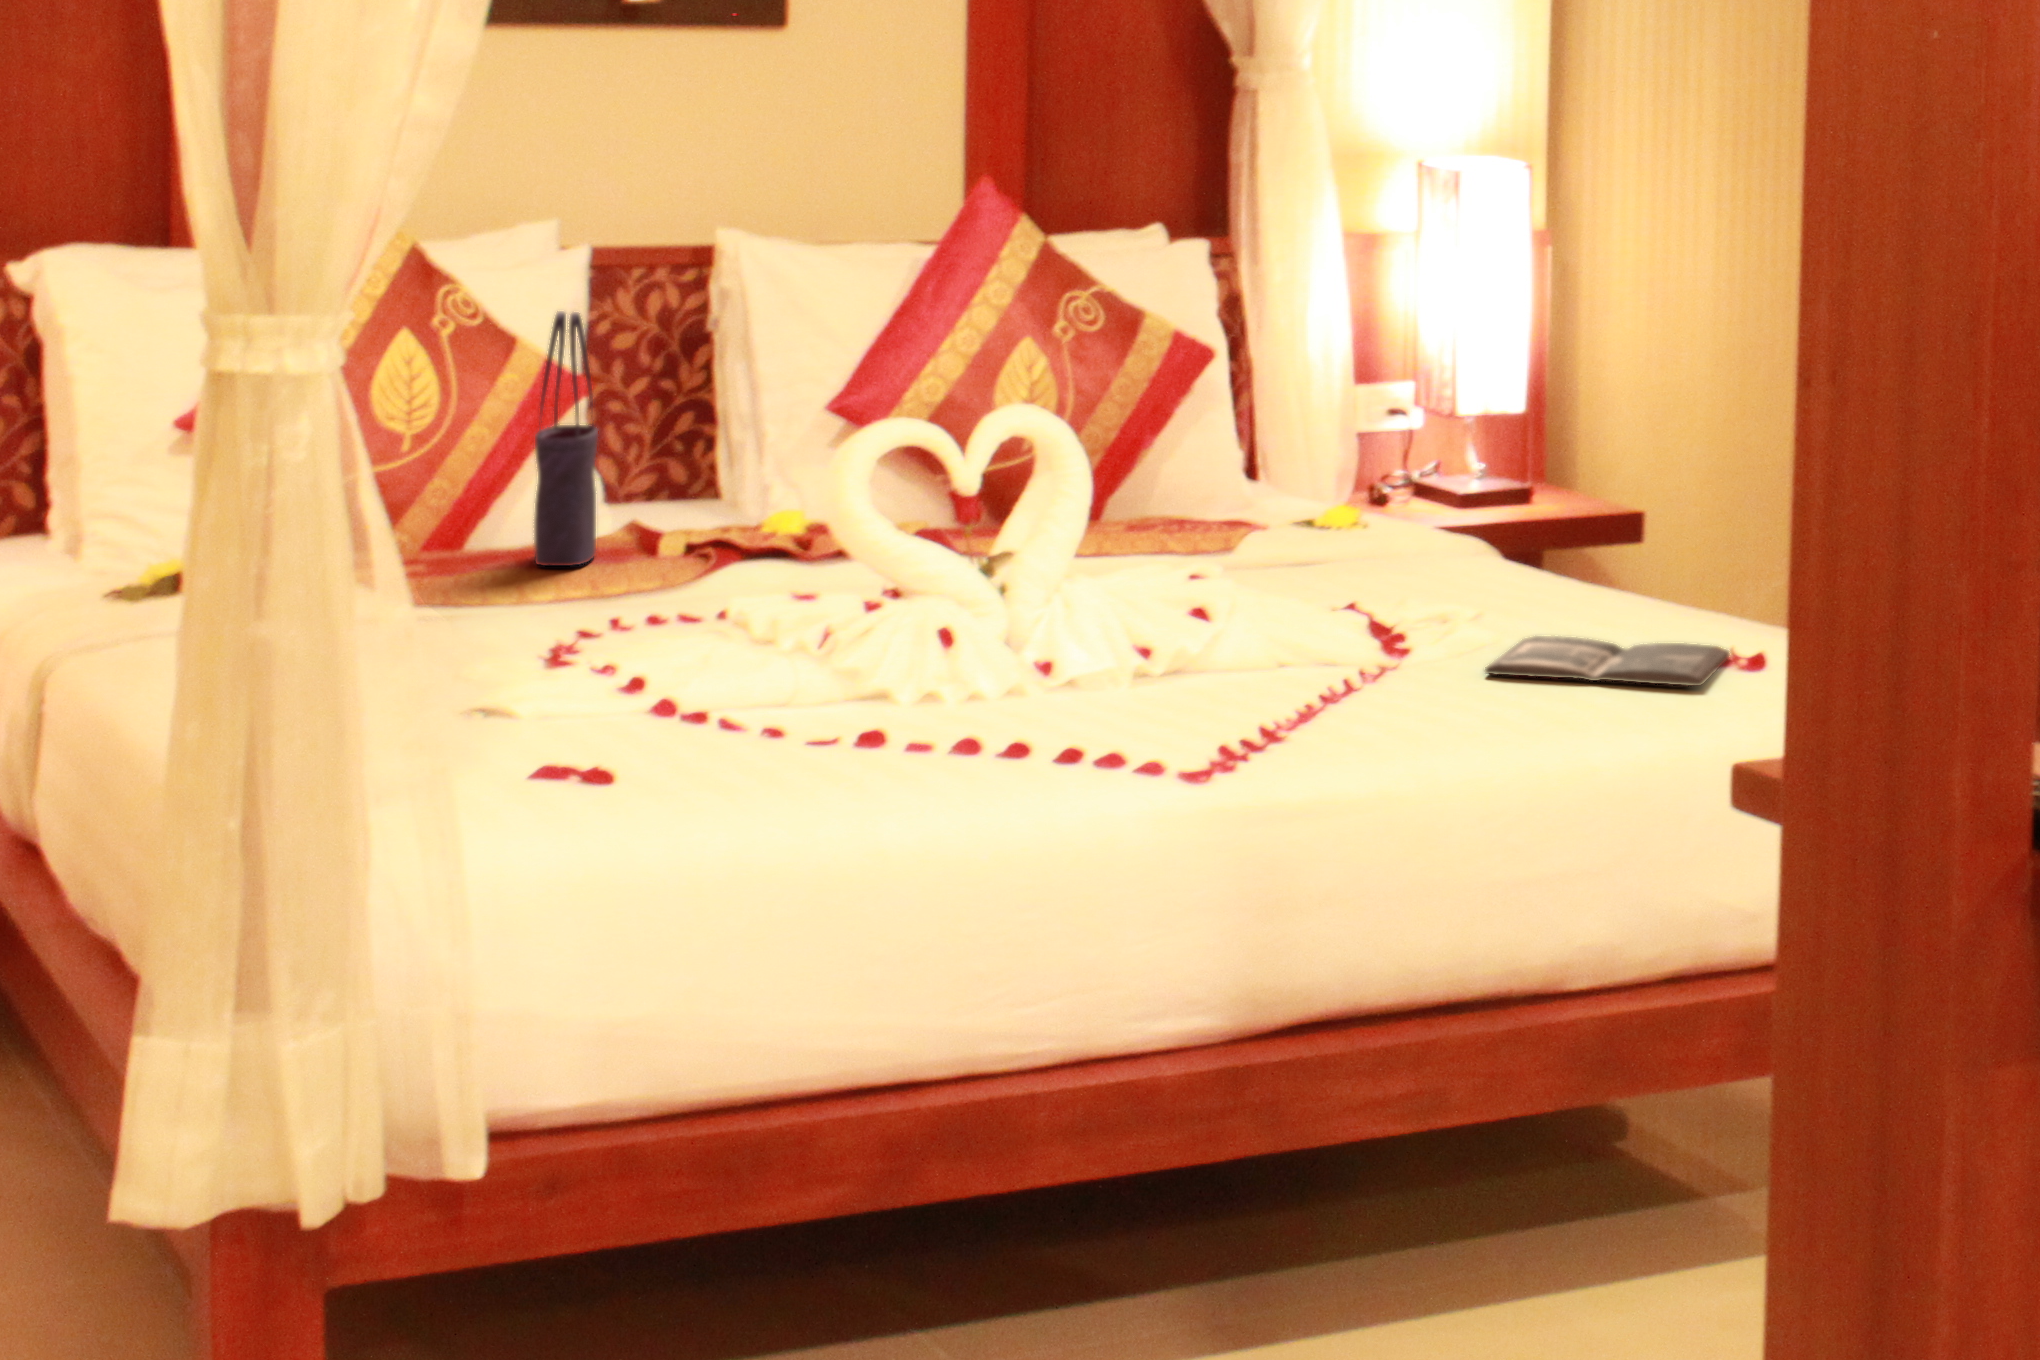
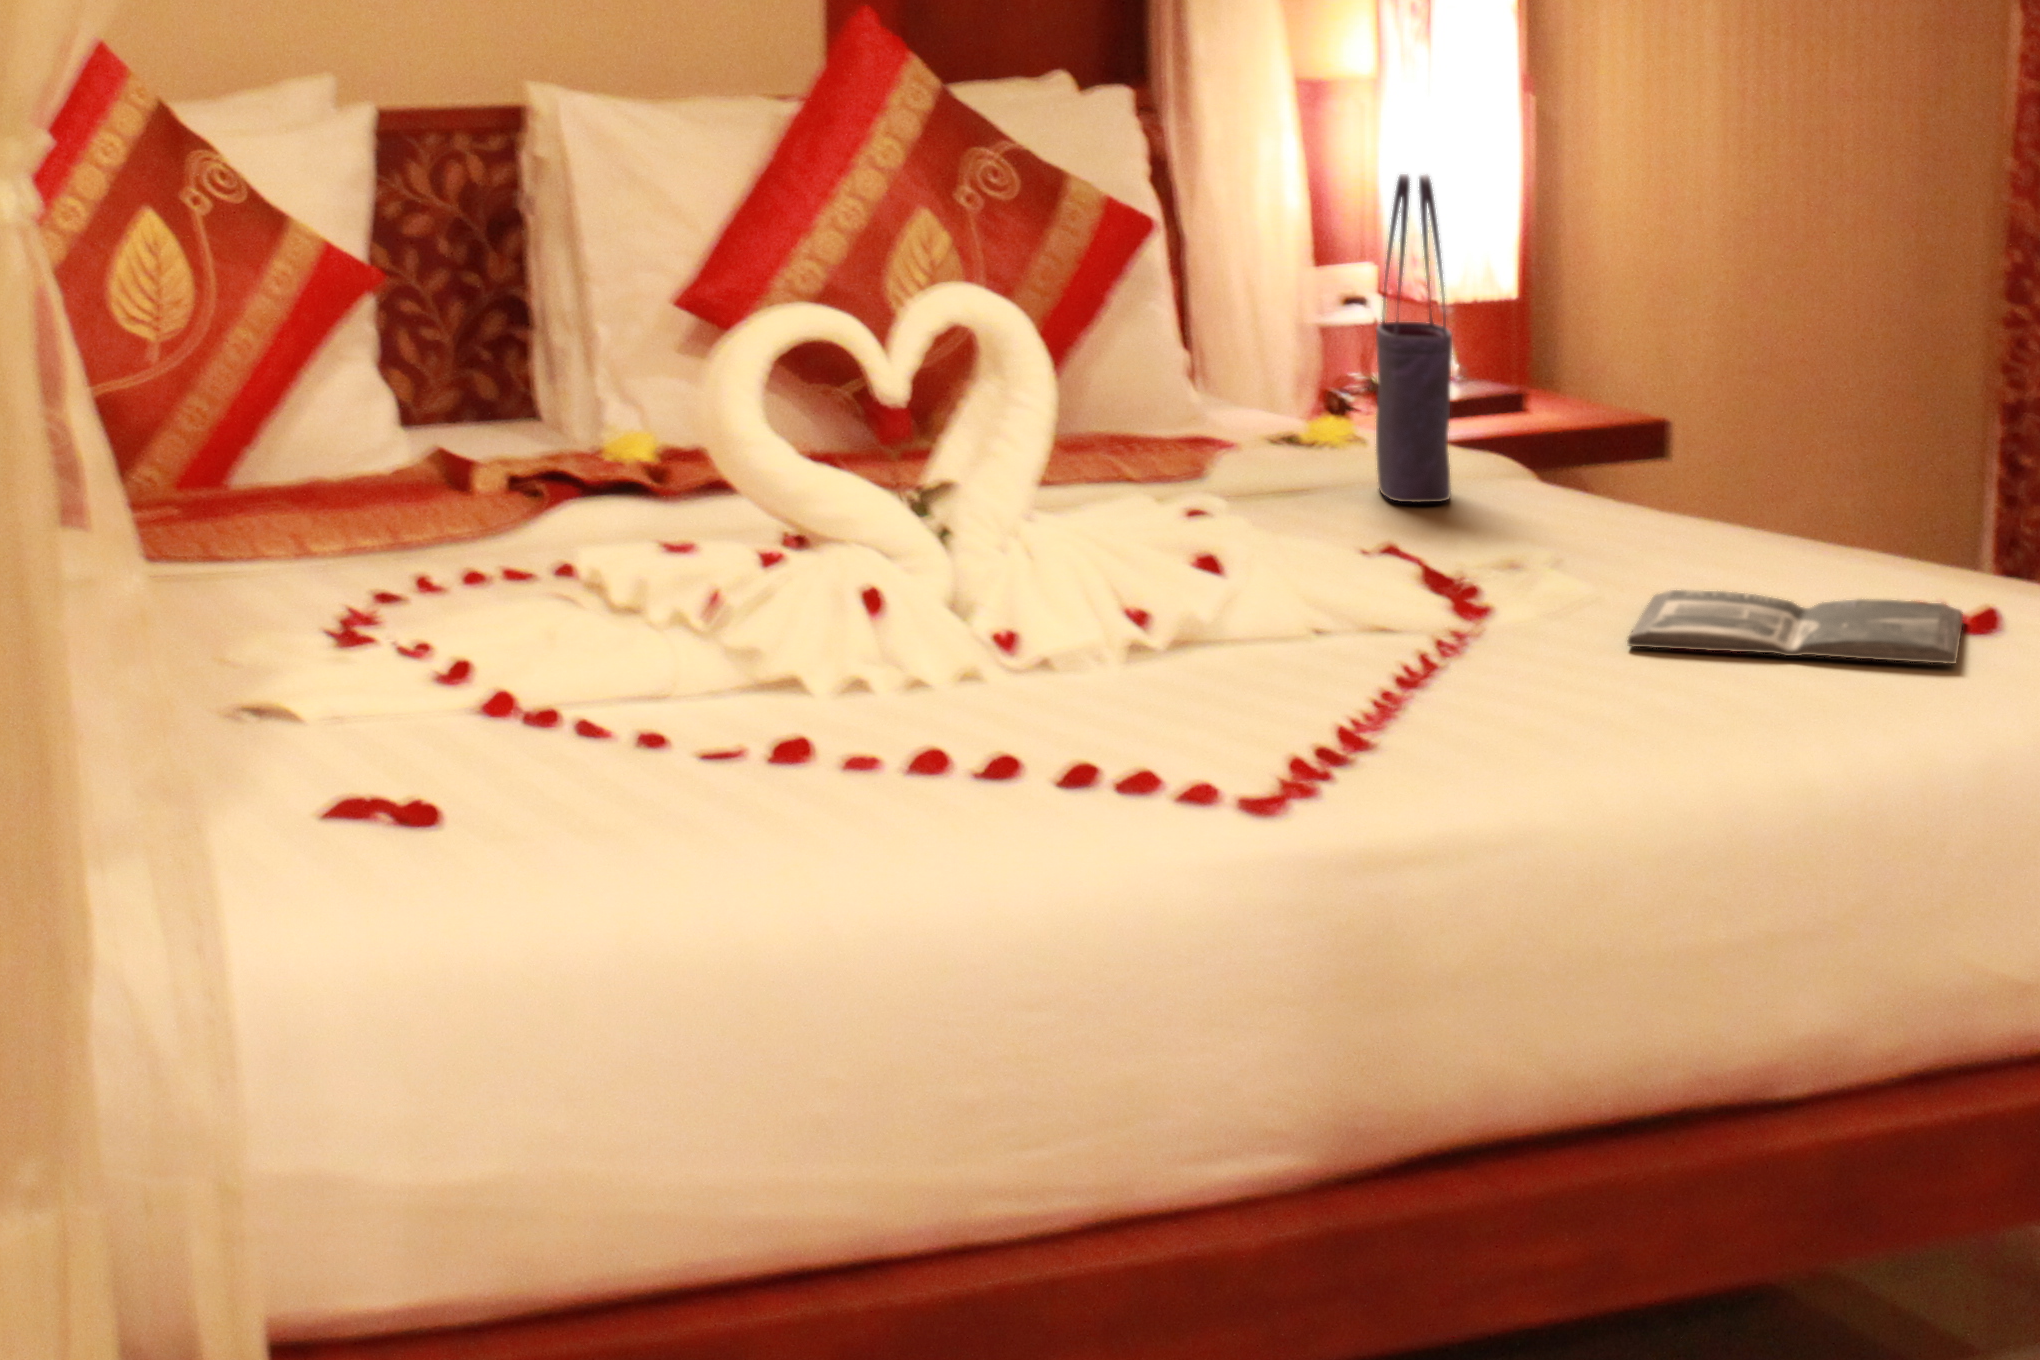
tote bag: present [534,311,598,566] -> present [1376,174,1452,502]

